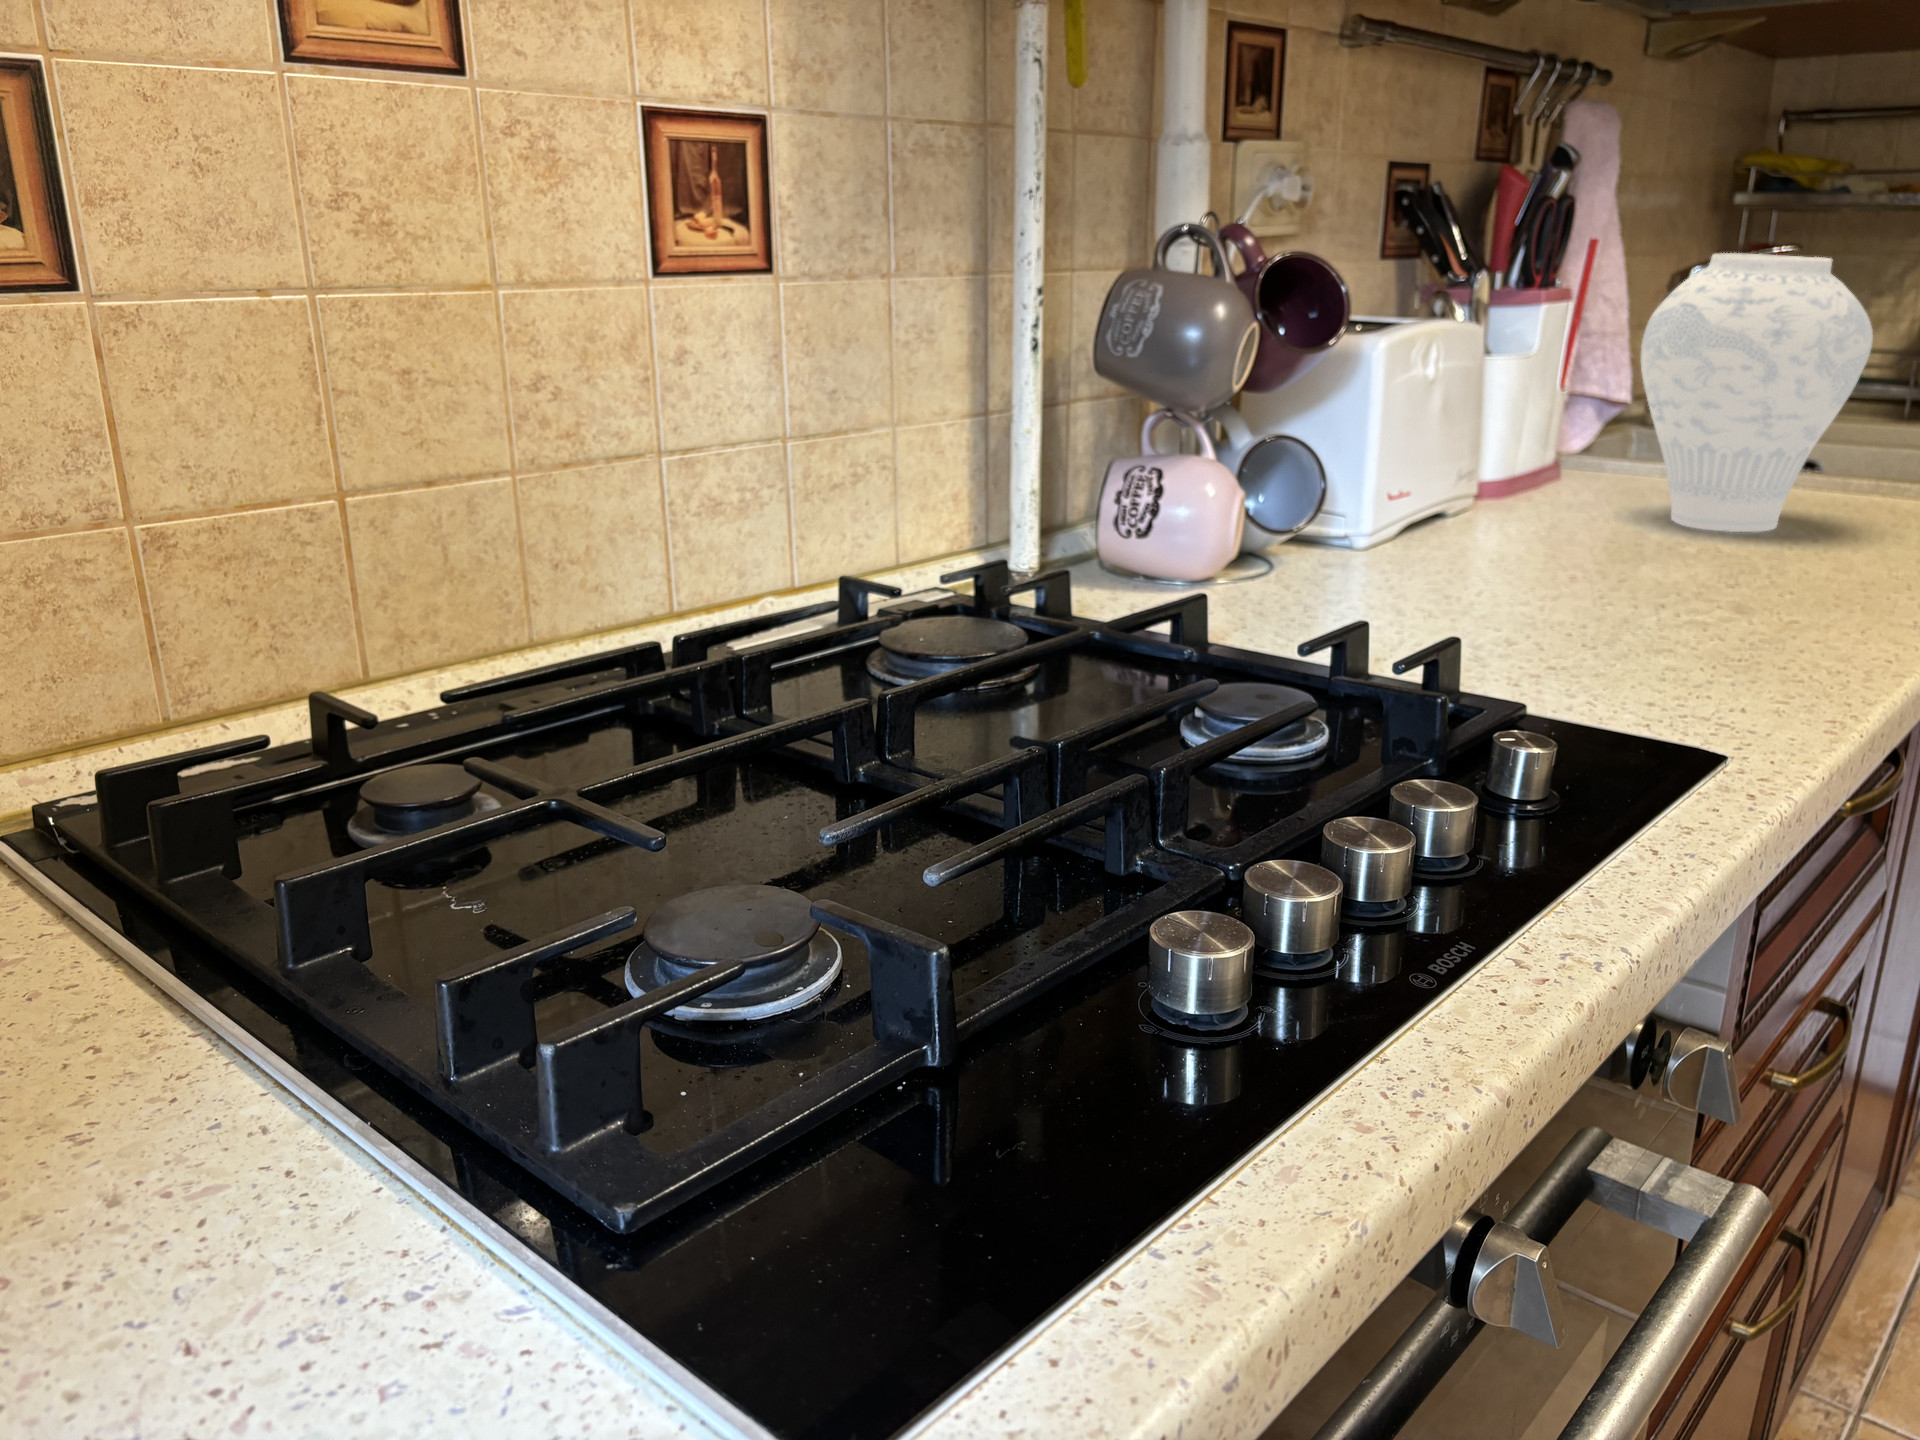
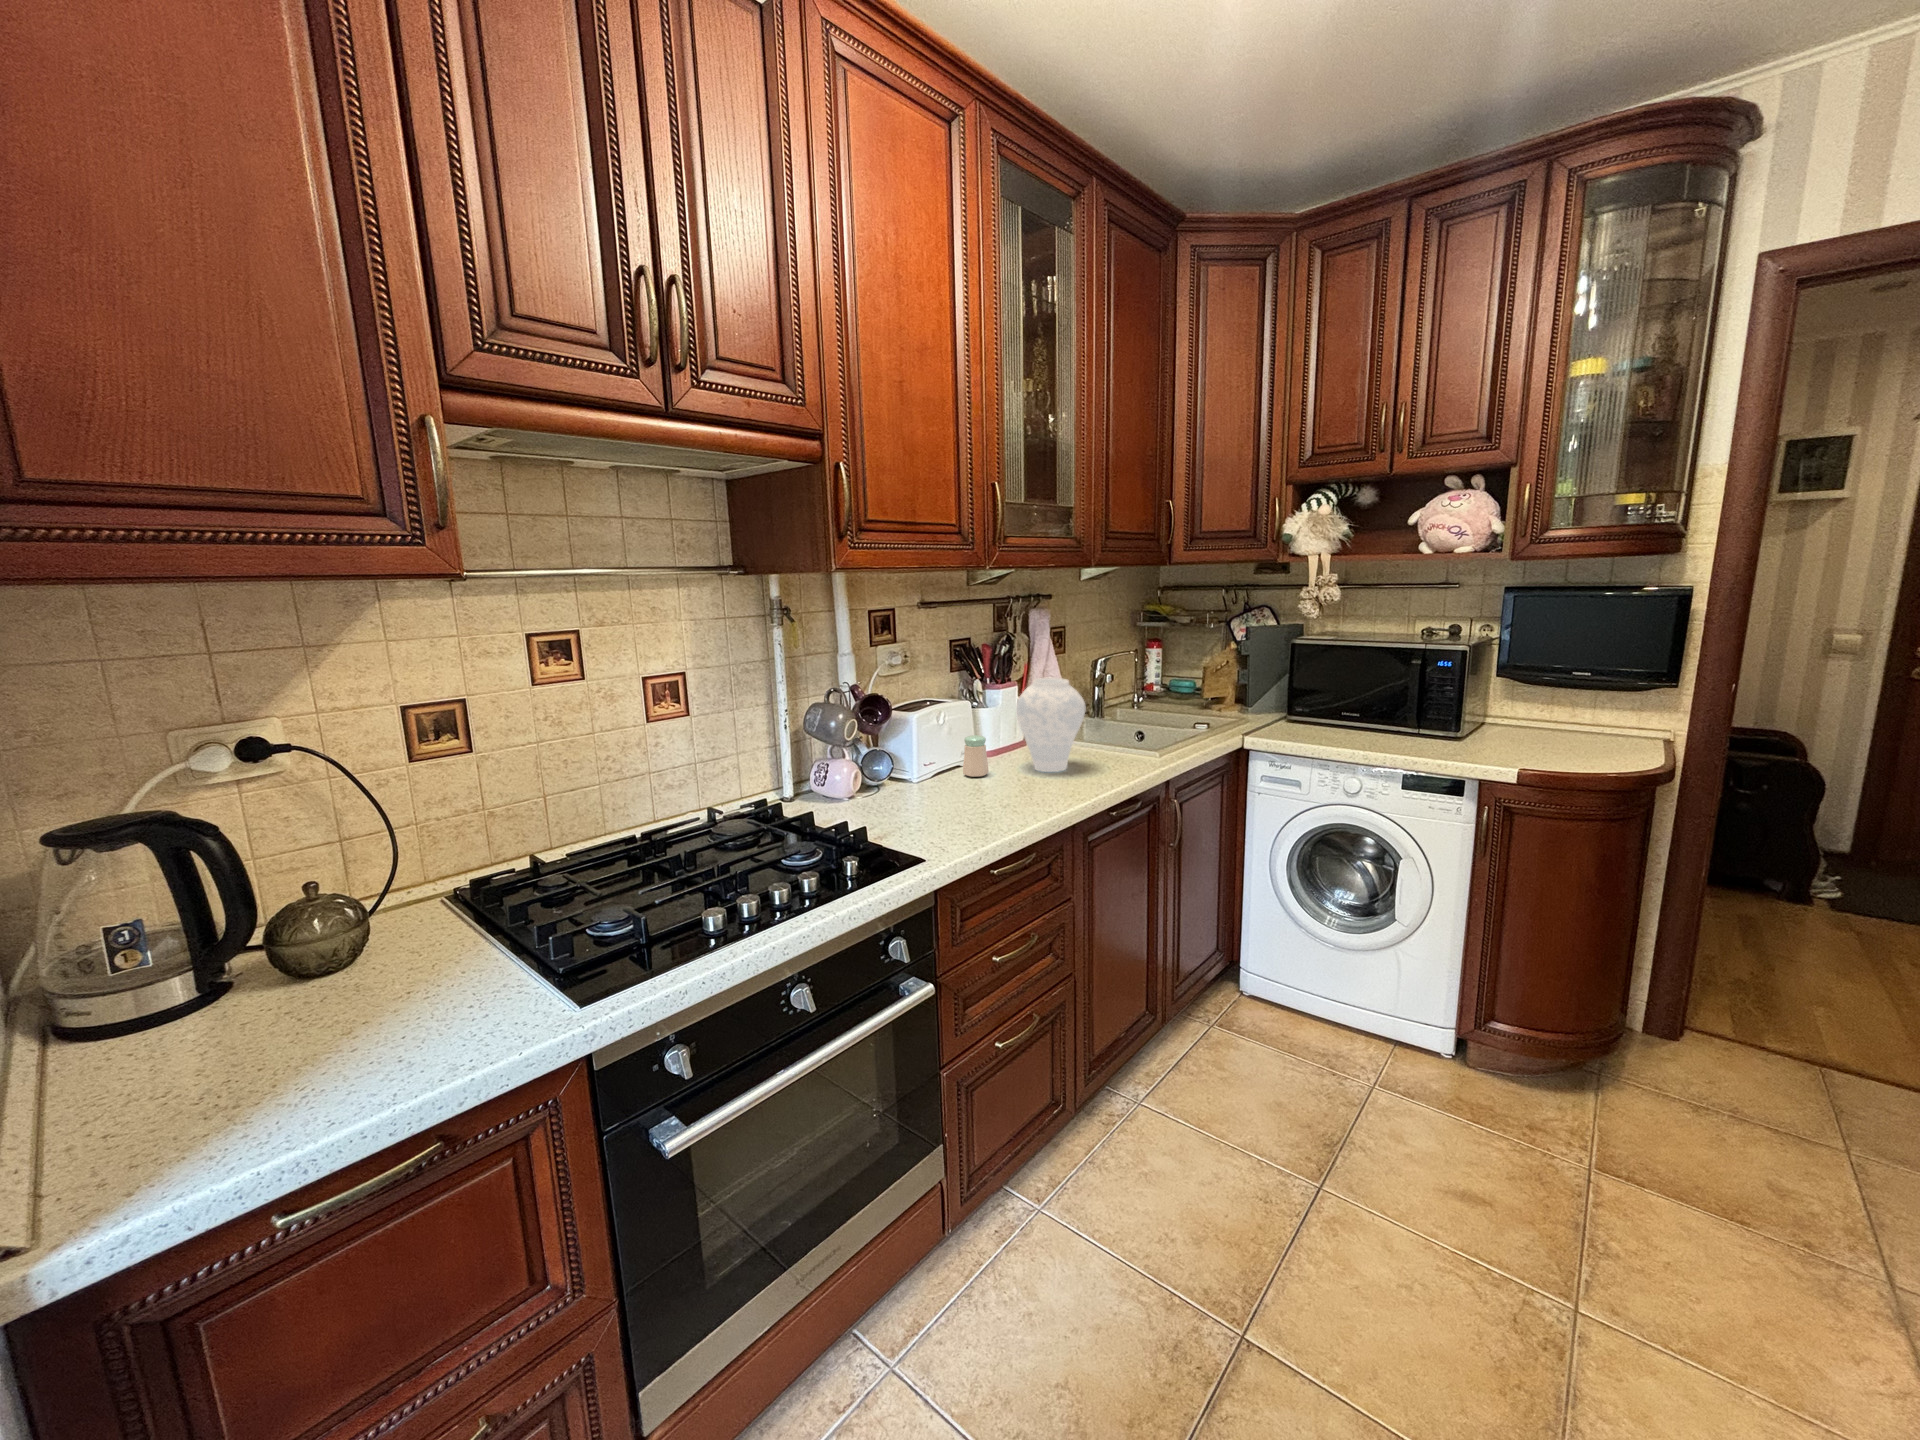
salt shaker: none [1486,416,1569,536] -> present [963,735,989,777]

